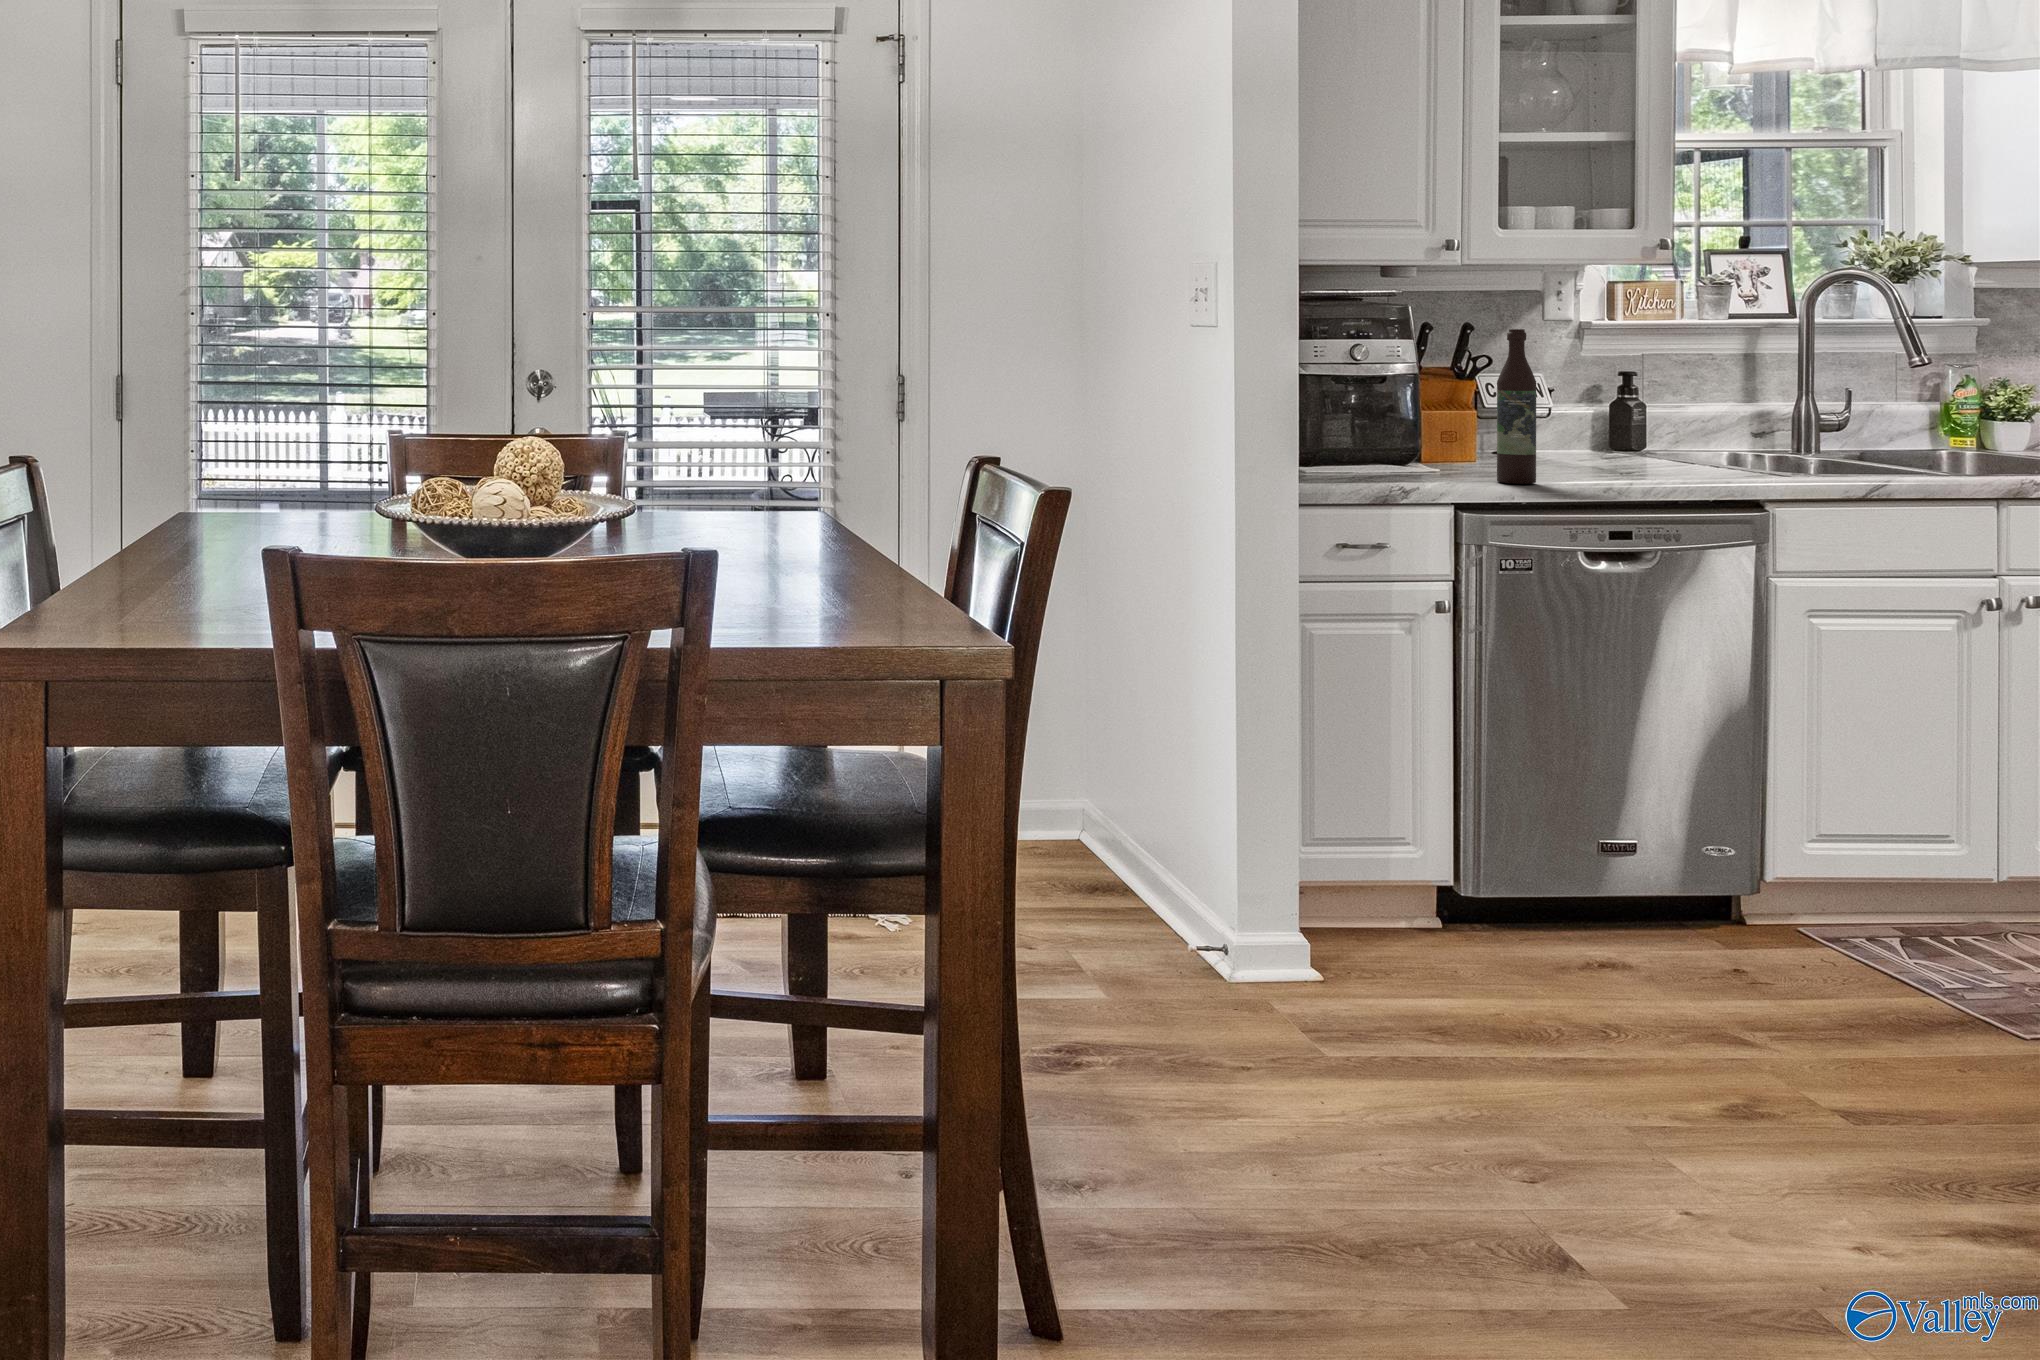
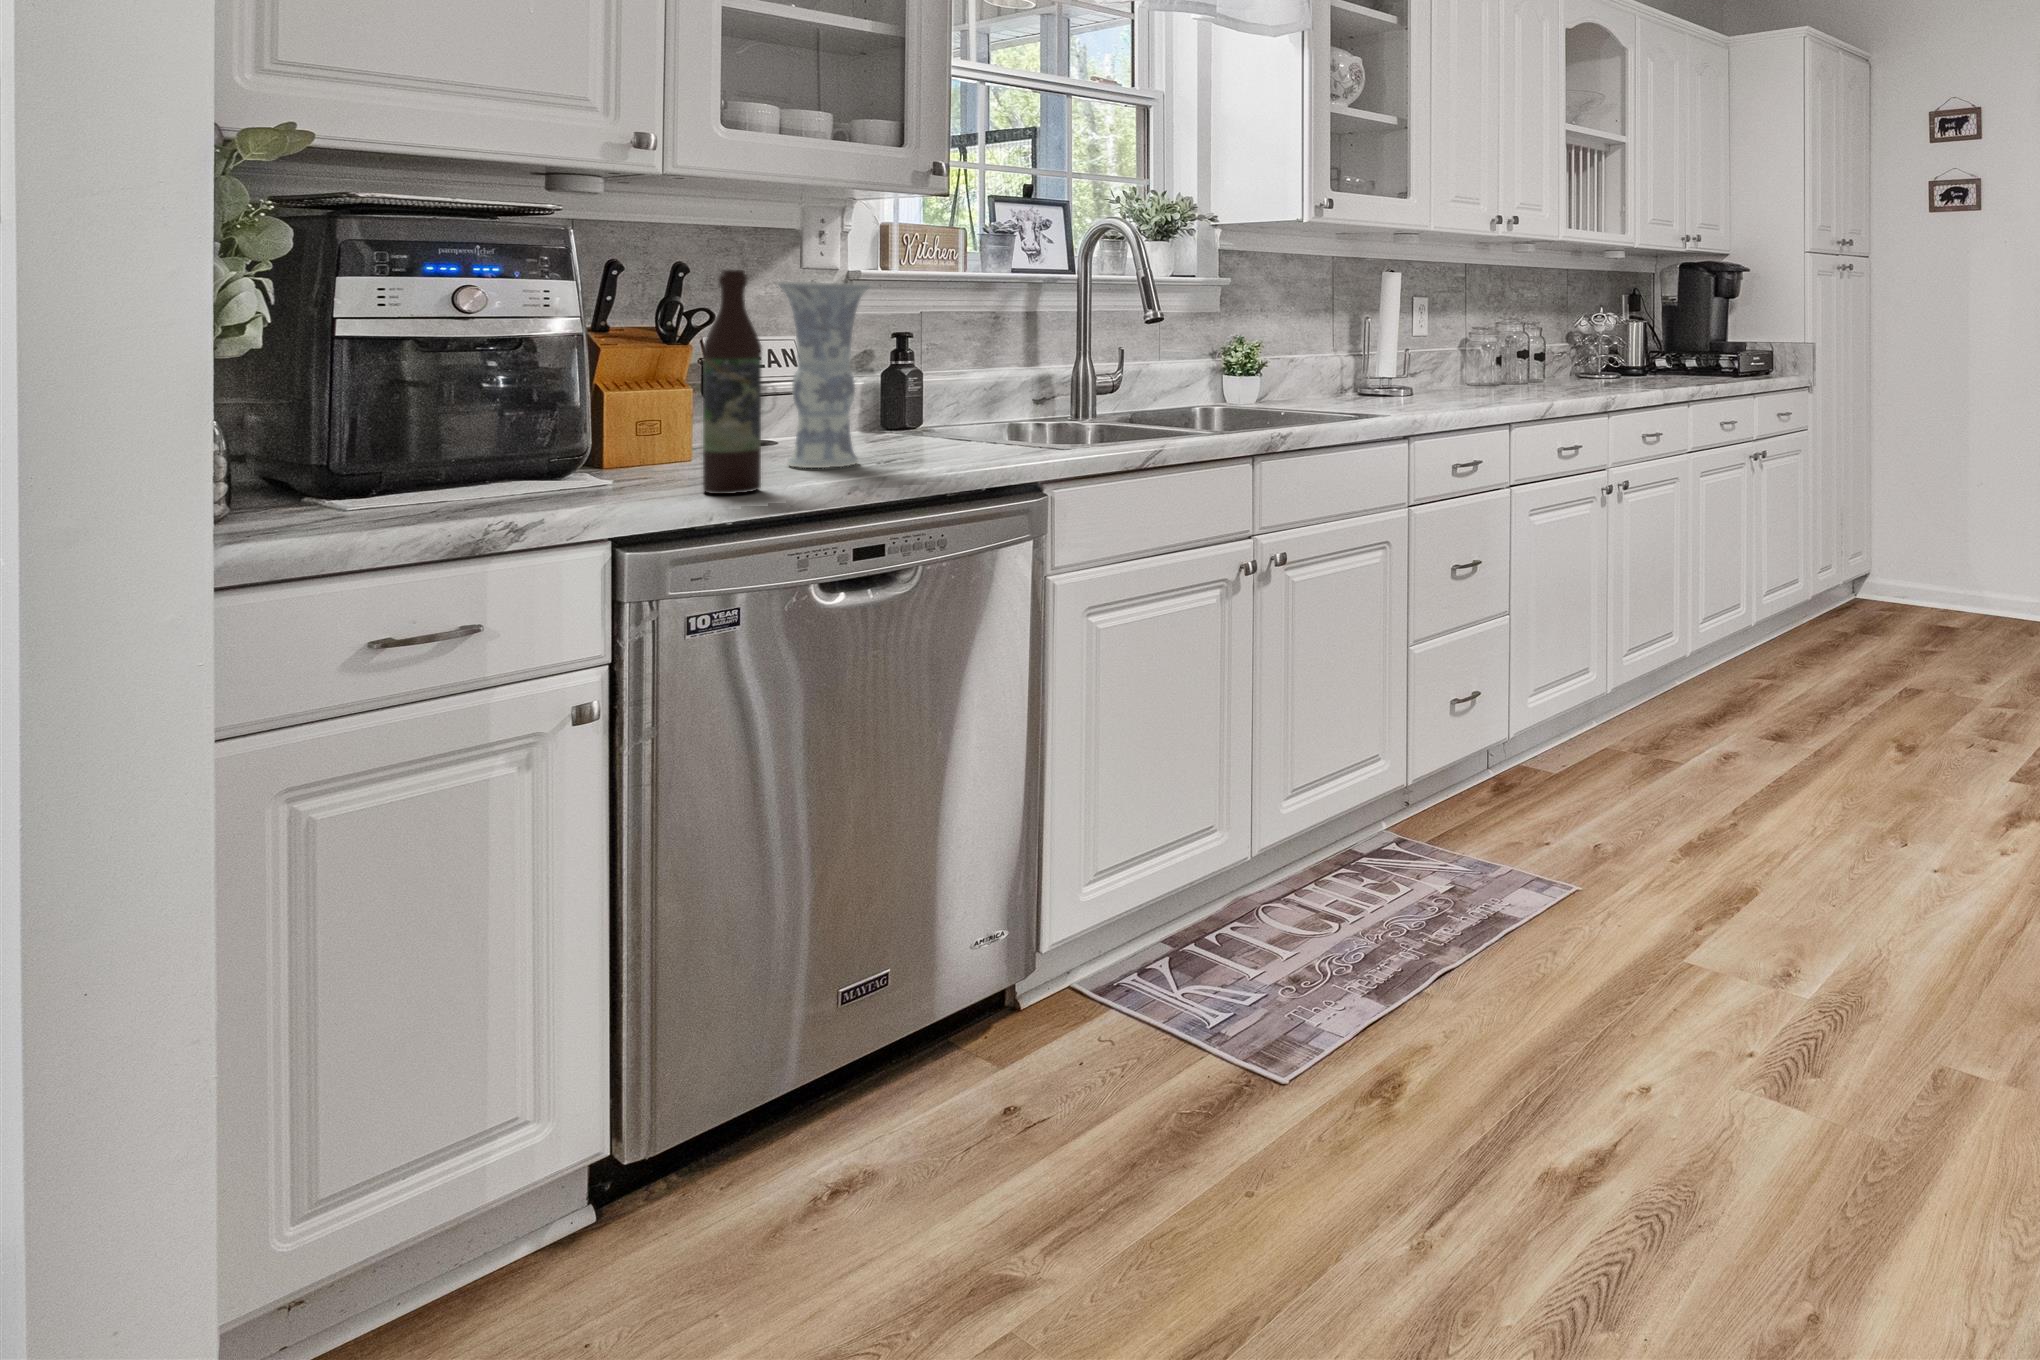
vase: none [1537,335,1611,474] -> present [777,282,871,468]

